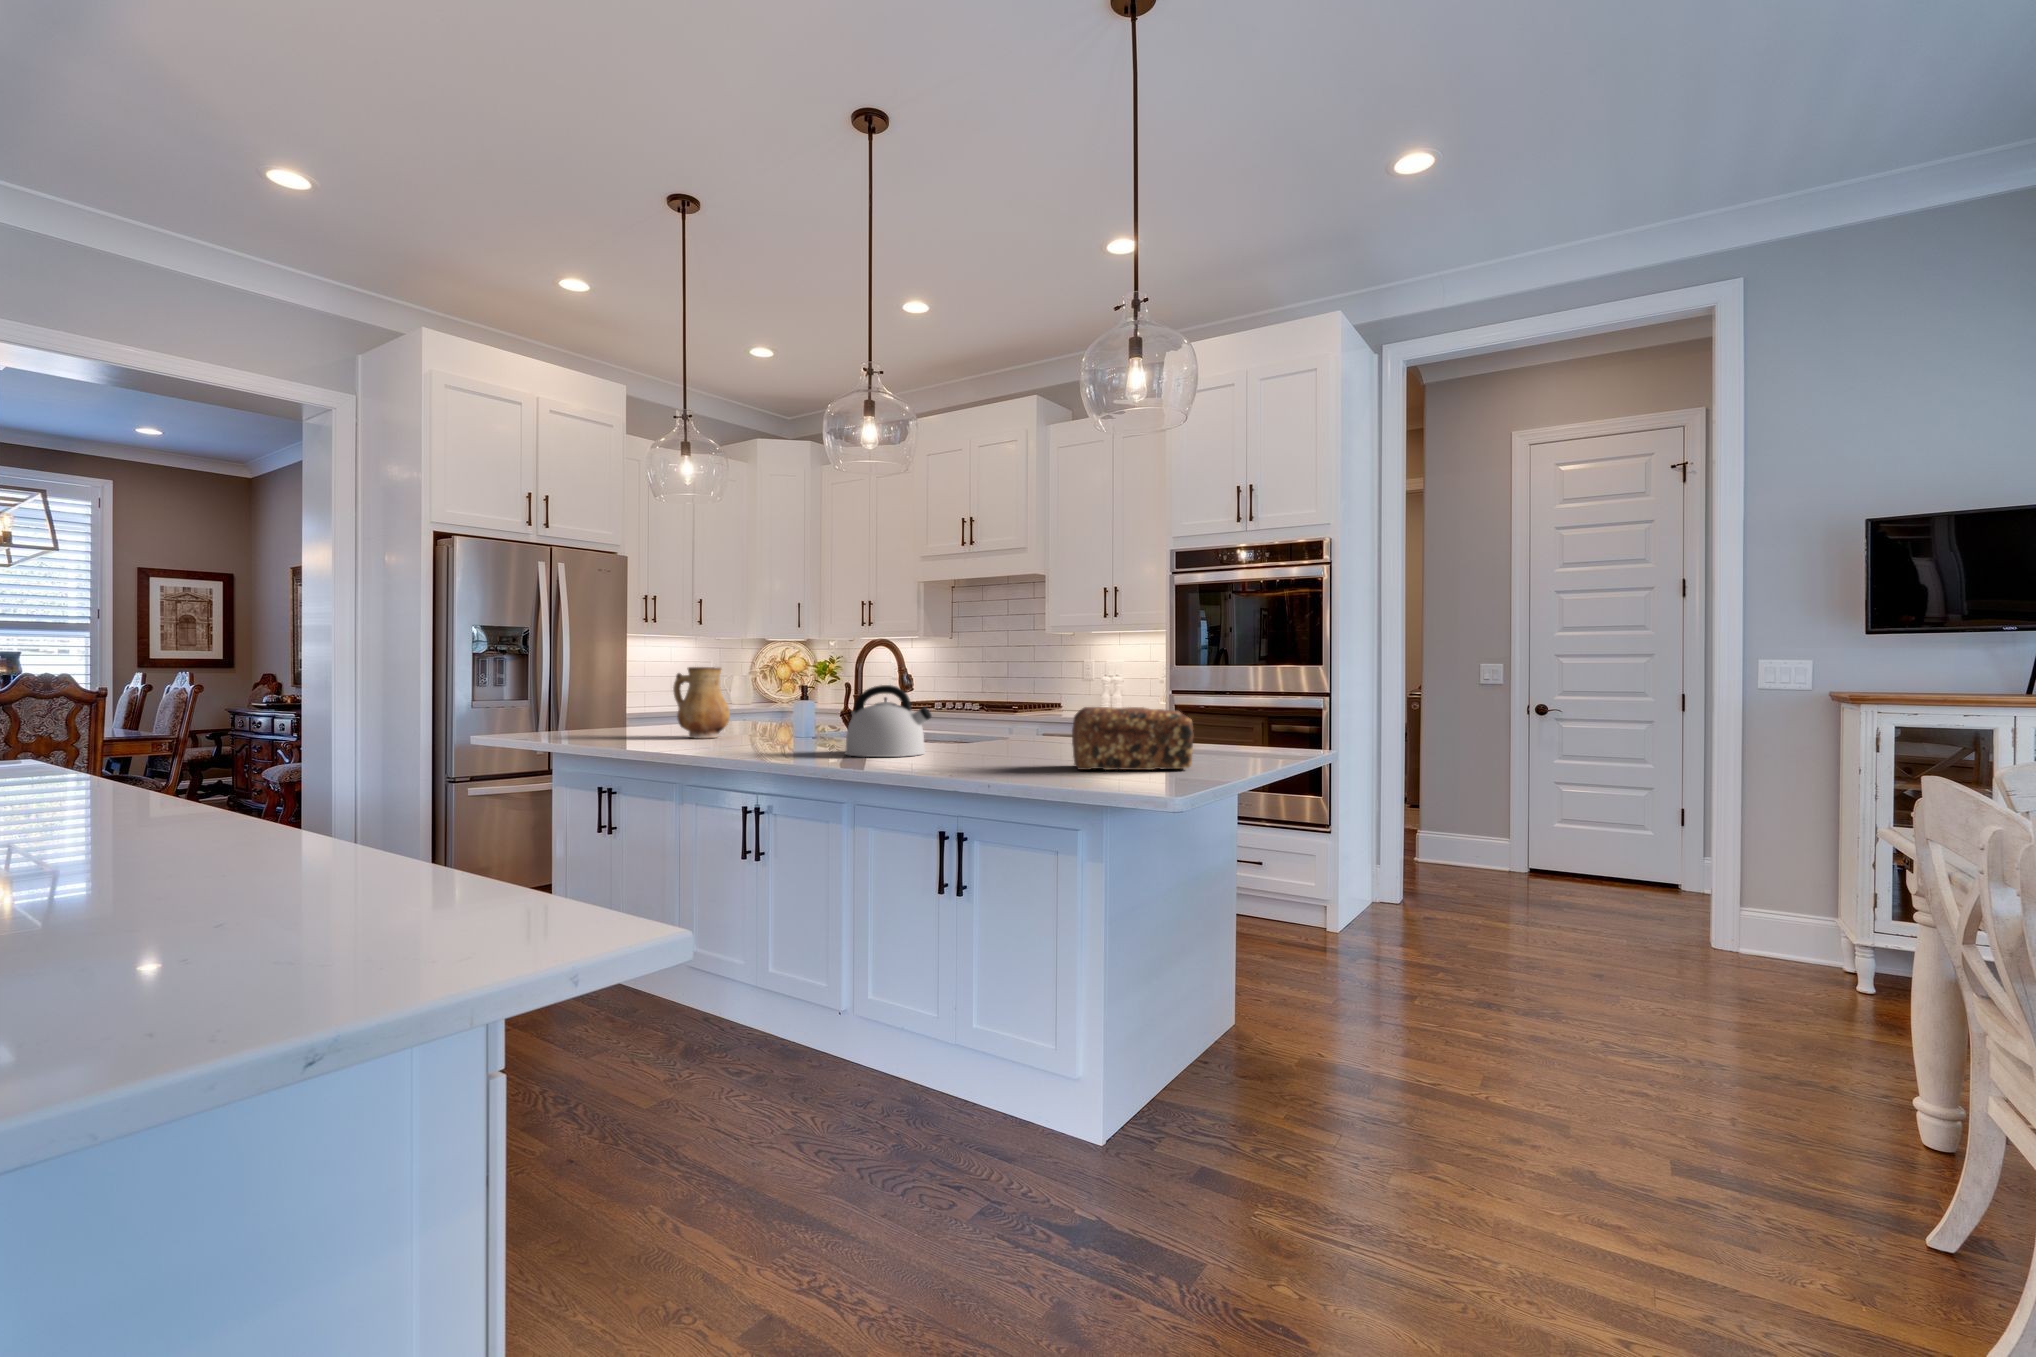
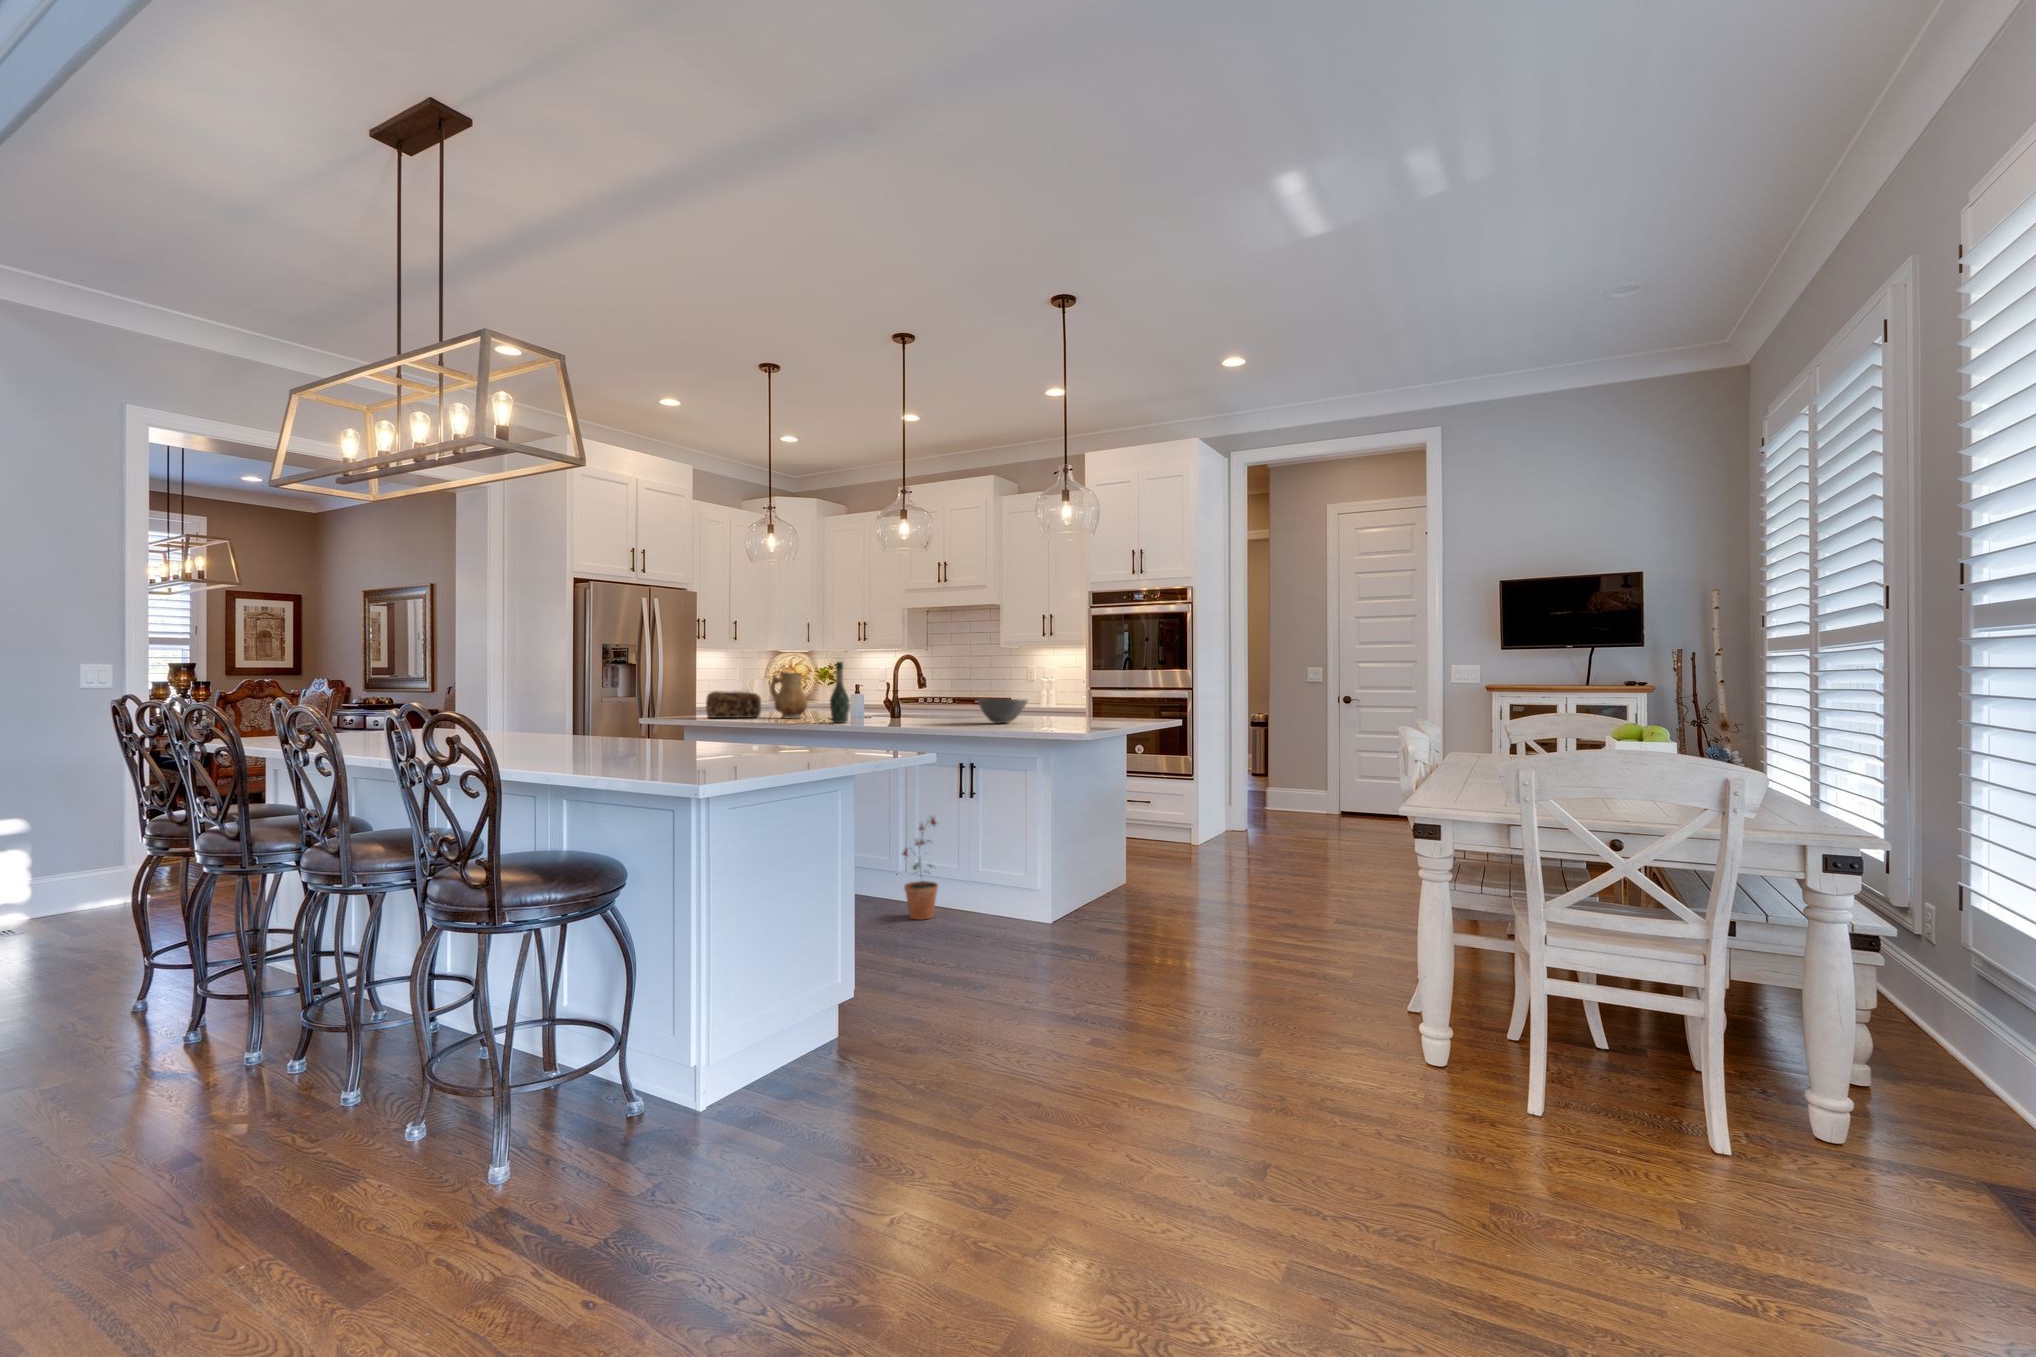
wine bottle: none [732,649,766,752] -> present [830,662,849,723]
kettle: present [845,685,932,757] -> none [900,683,951,724]
bread loaf: present [1072,707,1193,770] -> present [706,691,761,718]
bowl: none [971,714,1063,759] -> present [977,699,1028,723]
potted plant: none [826,924,900,1119] -> present [903,817,938,920]

